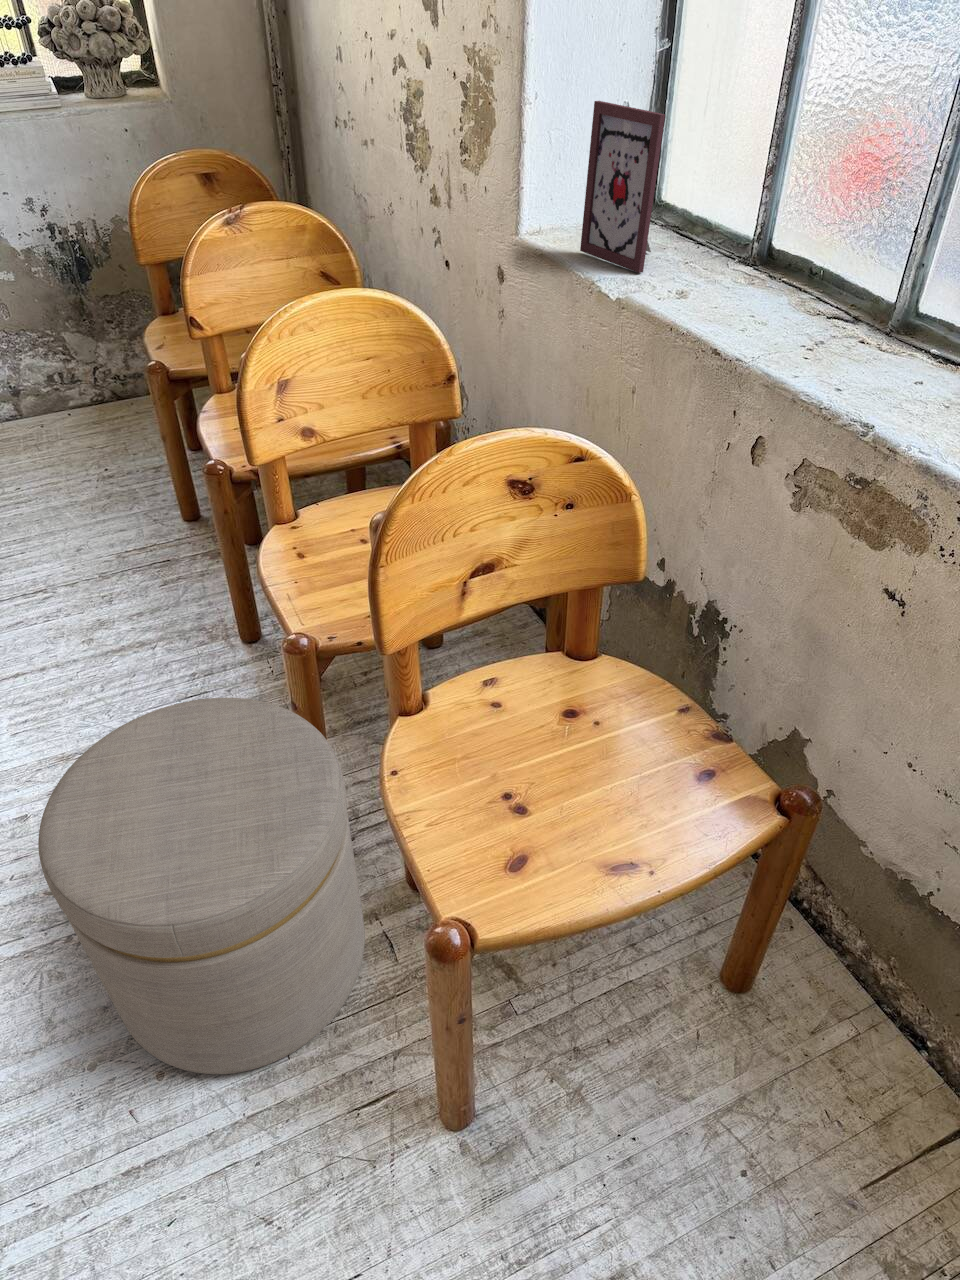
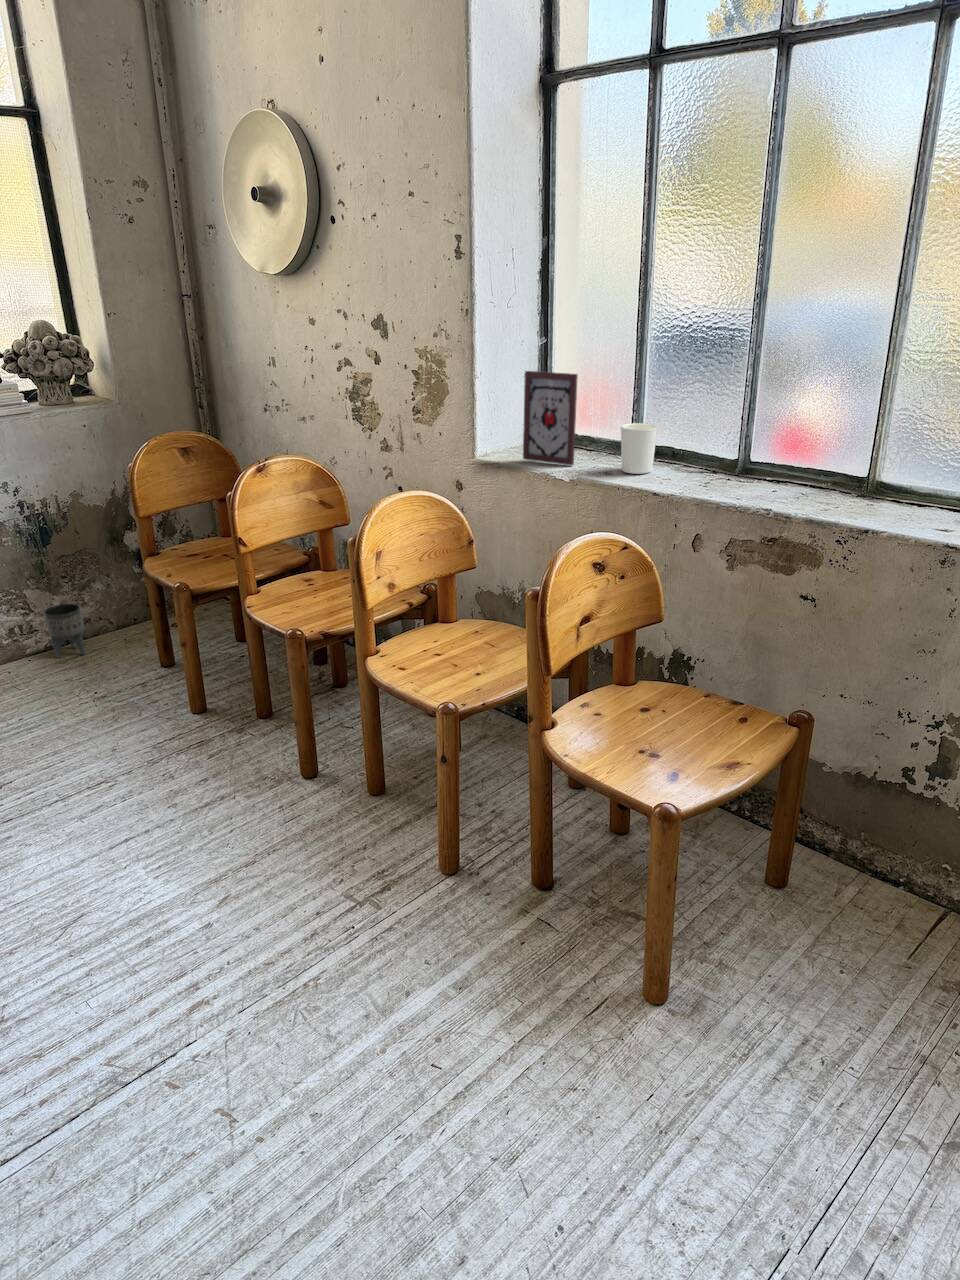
candle holder: none [703,214,772,306] -> present [621,423,658,474]
planter: none [77,354,125,417] -> present [43,603,85,657]
ottoman: present [38,698,365,1074] -> none [340,747,546,1029]

